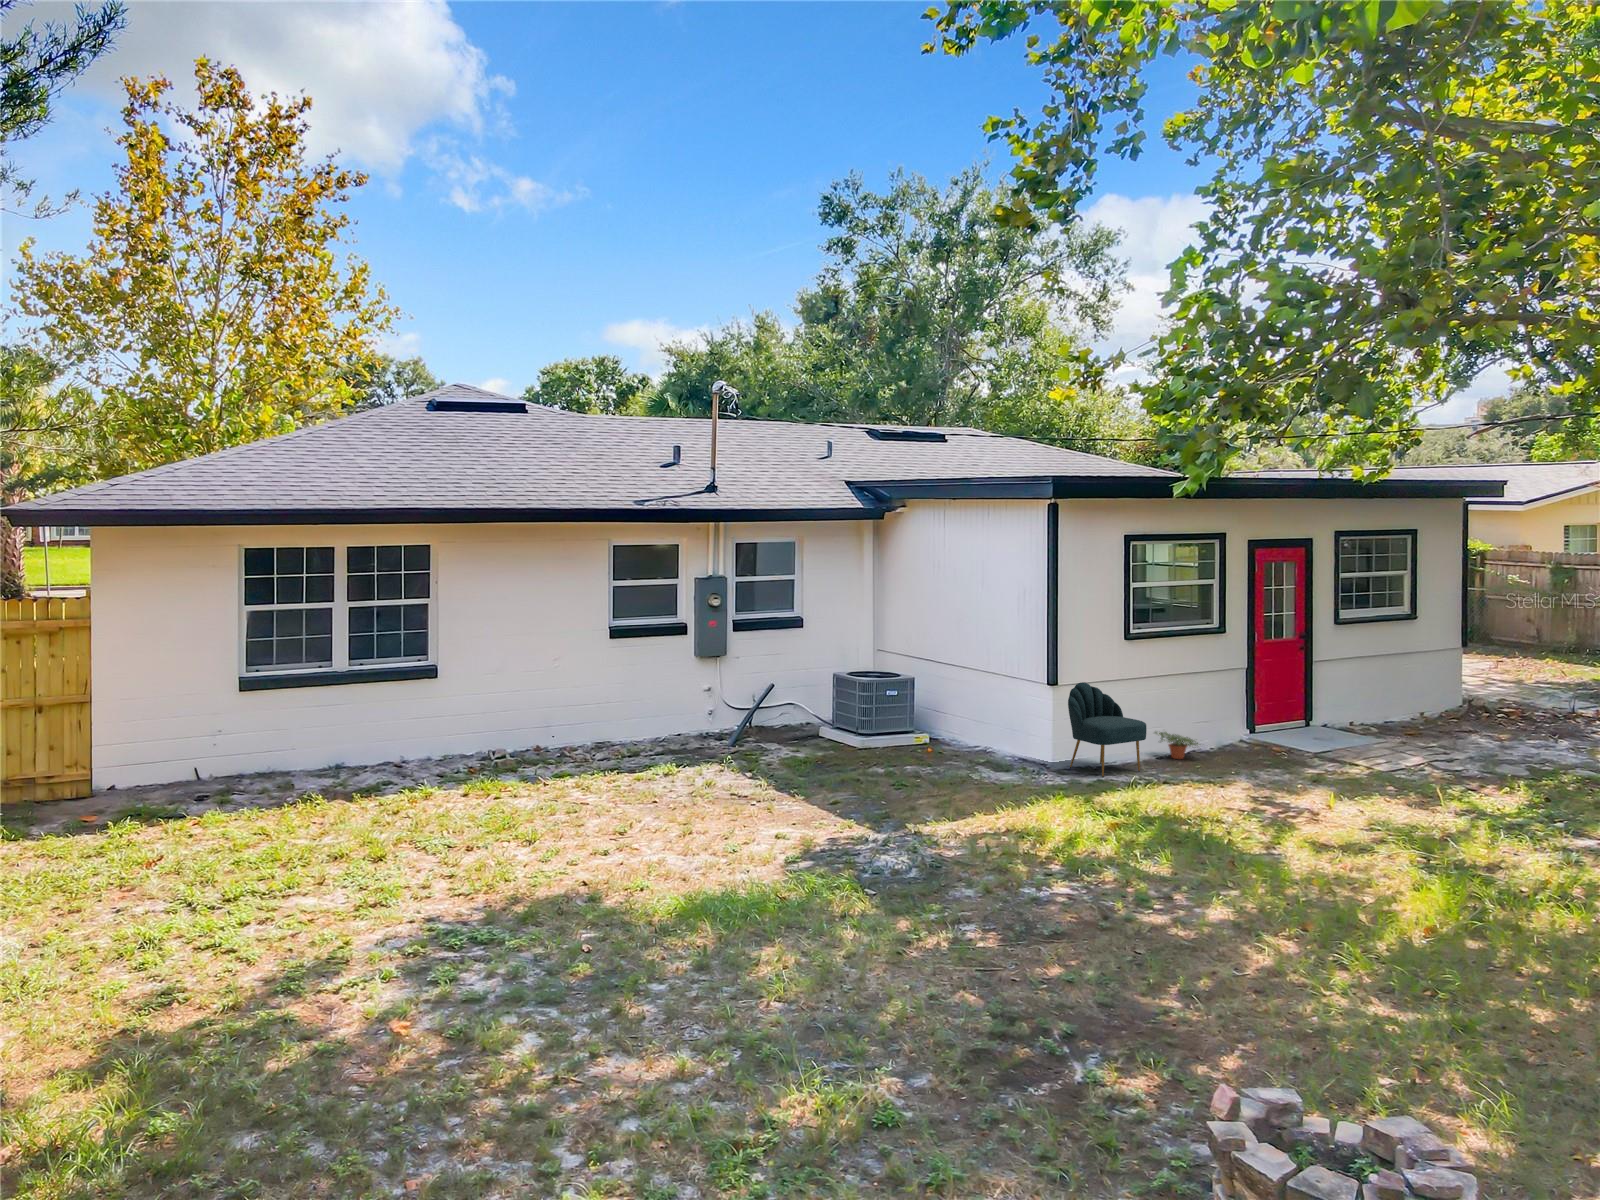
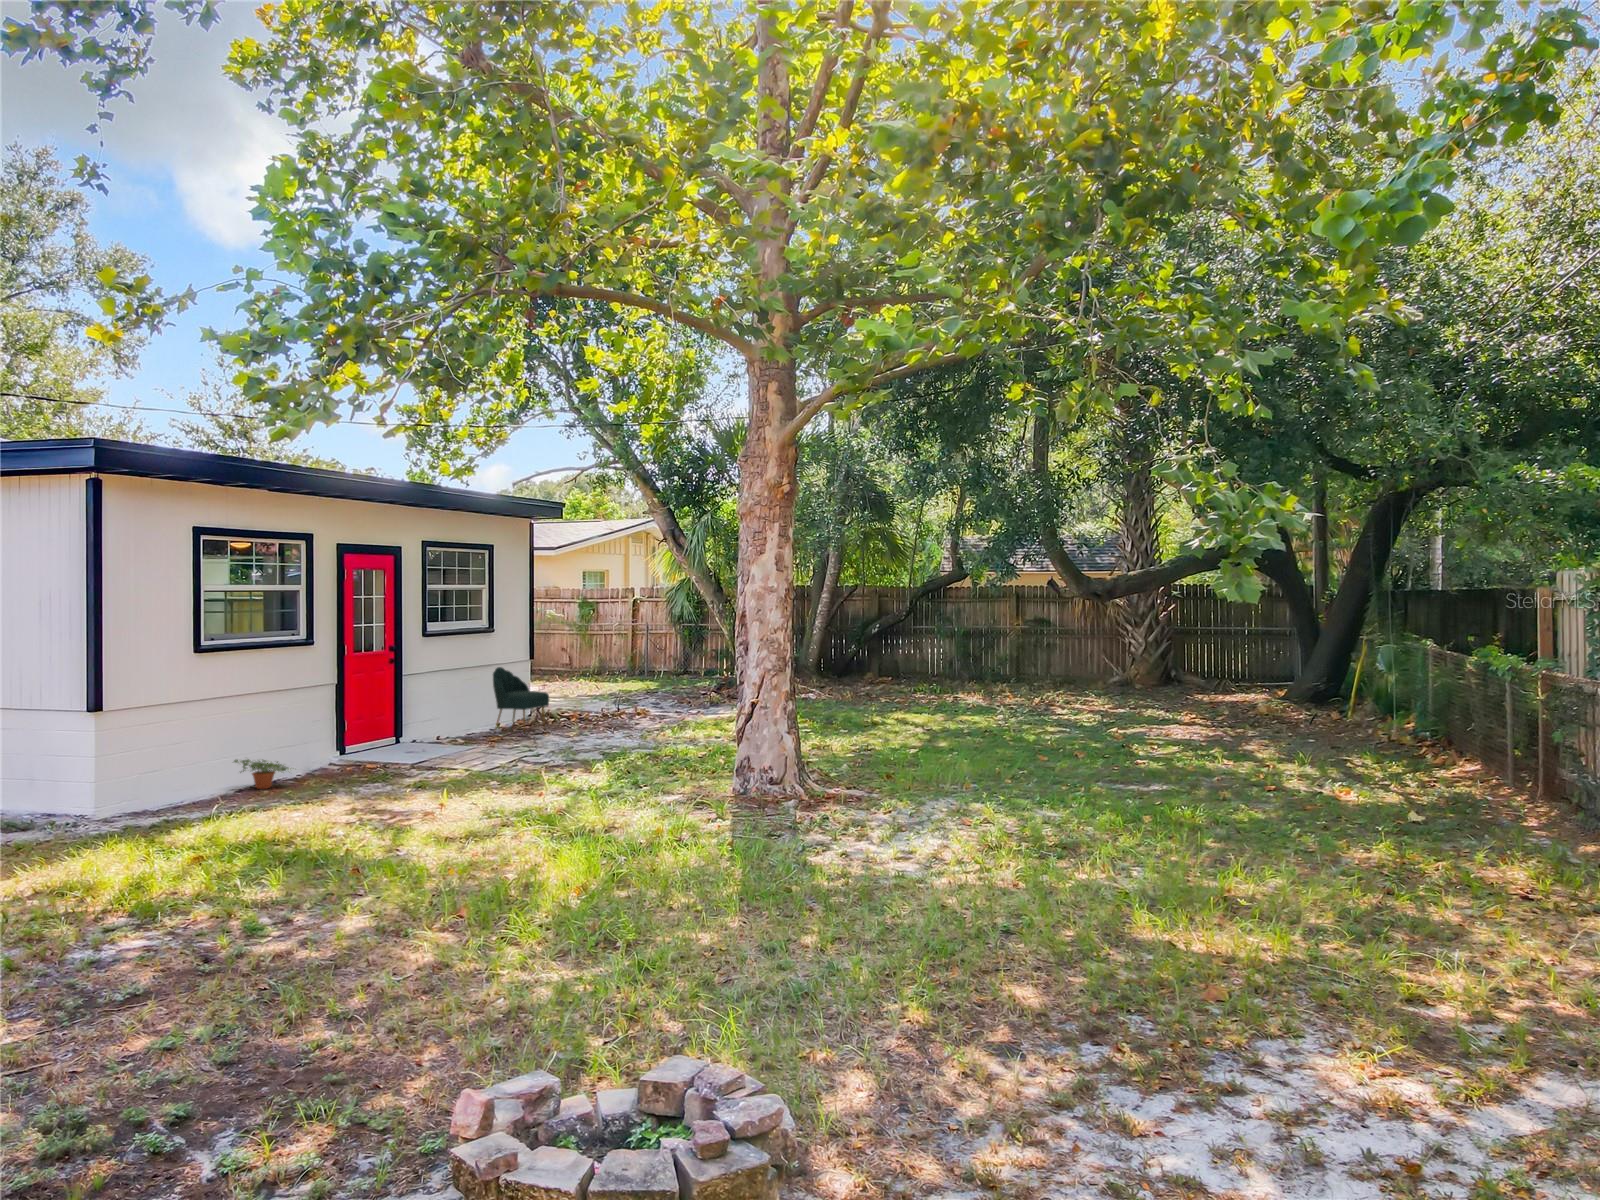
chair: present [1068,682,1147,777] -> present [493,667,549,730]

